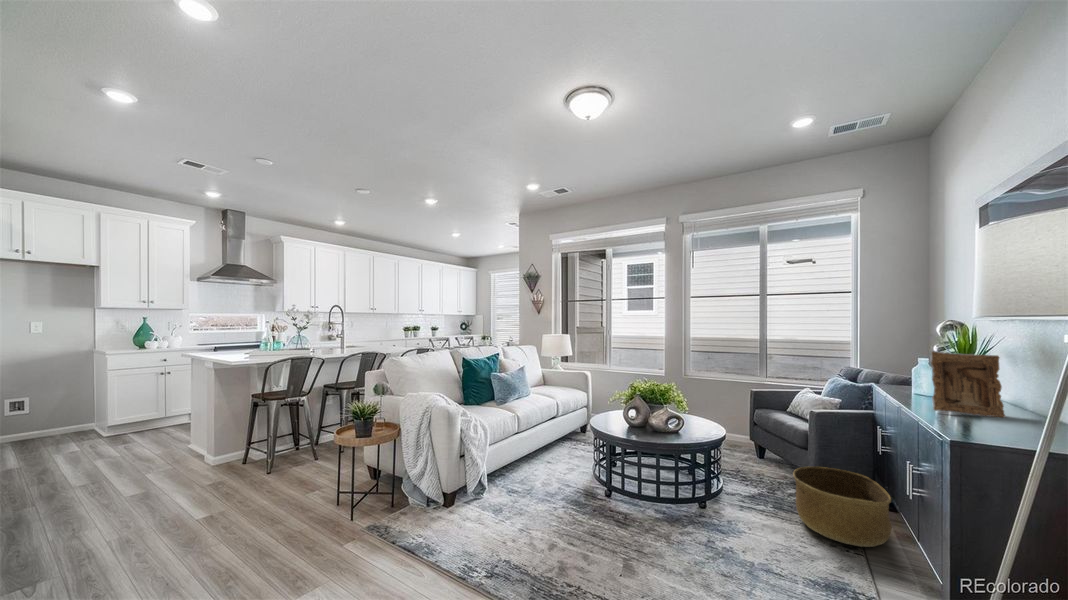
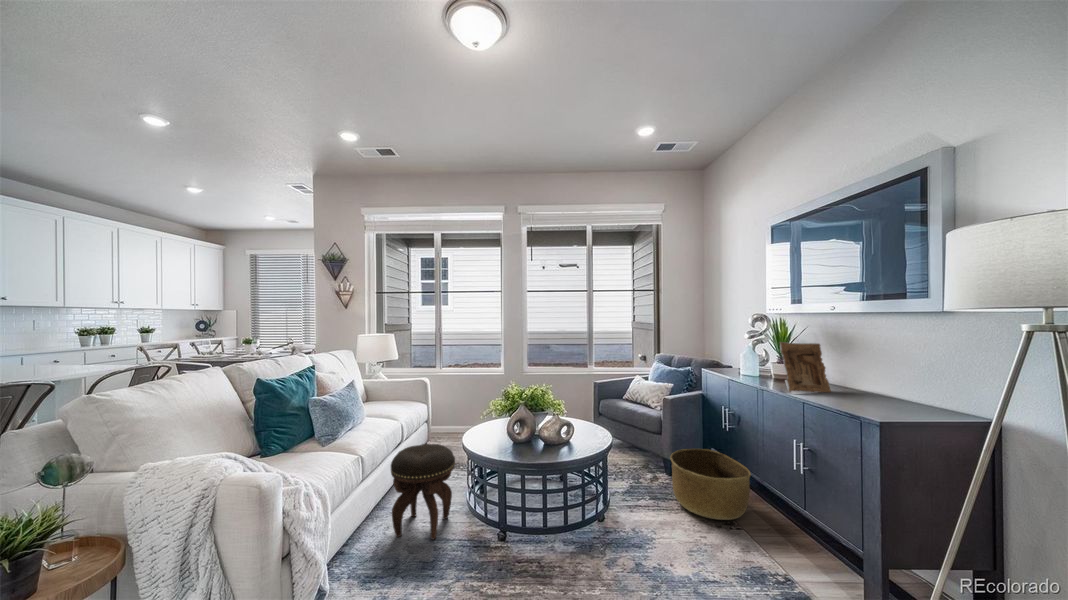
footstool: none [536,416,582,484] -> present [391,444,455,540]

